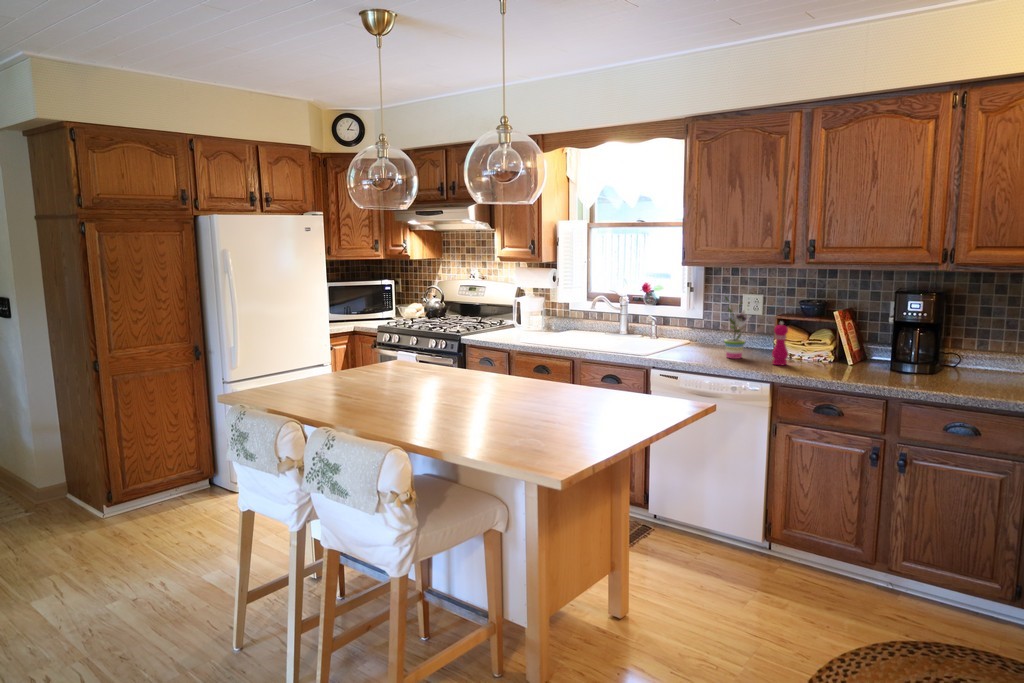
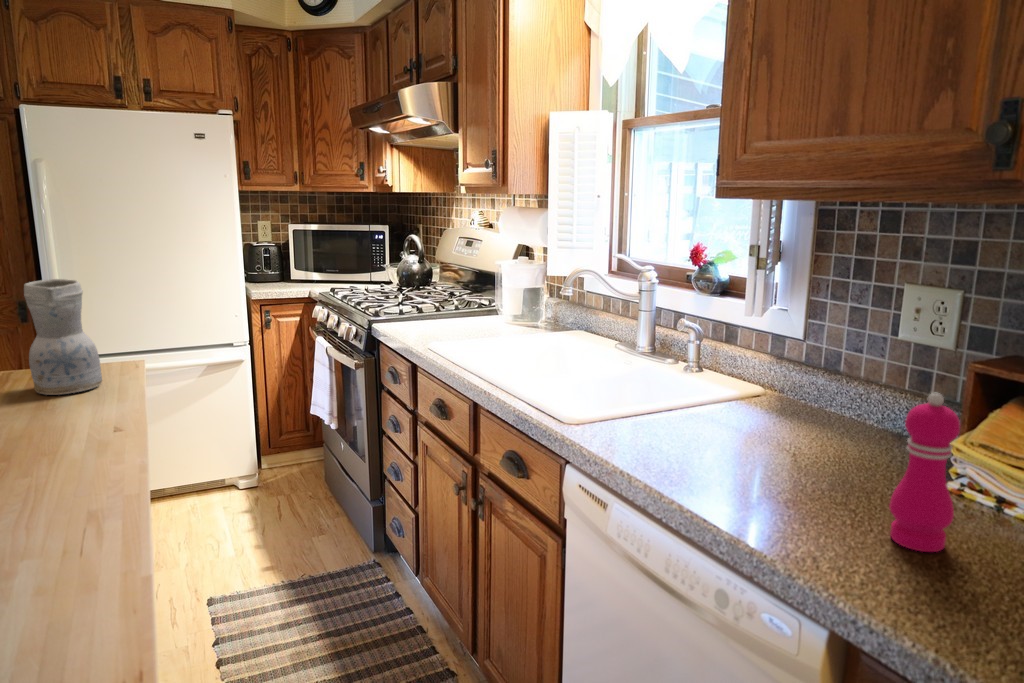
potted plant: present [724,297,751,359] -> none [769,284,862,481]
ceramic pitcher: none [388,317,424,373] -> present [24,279,102,395]

